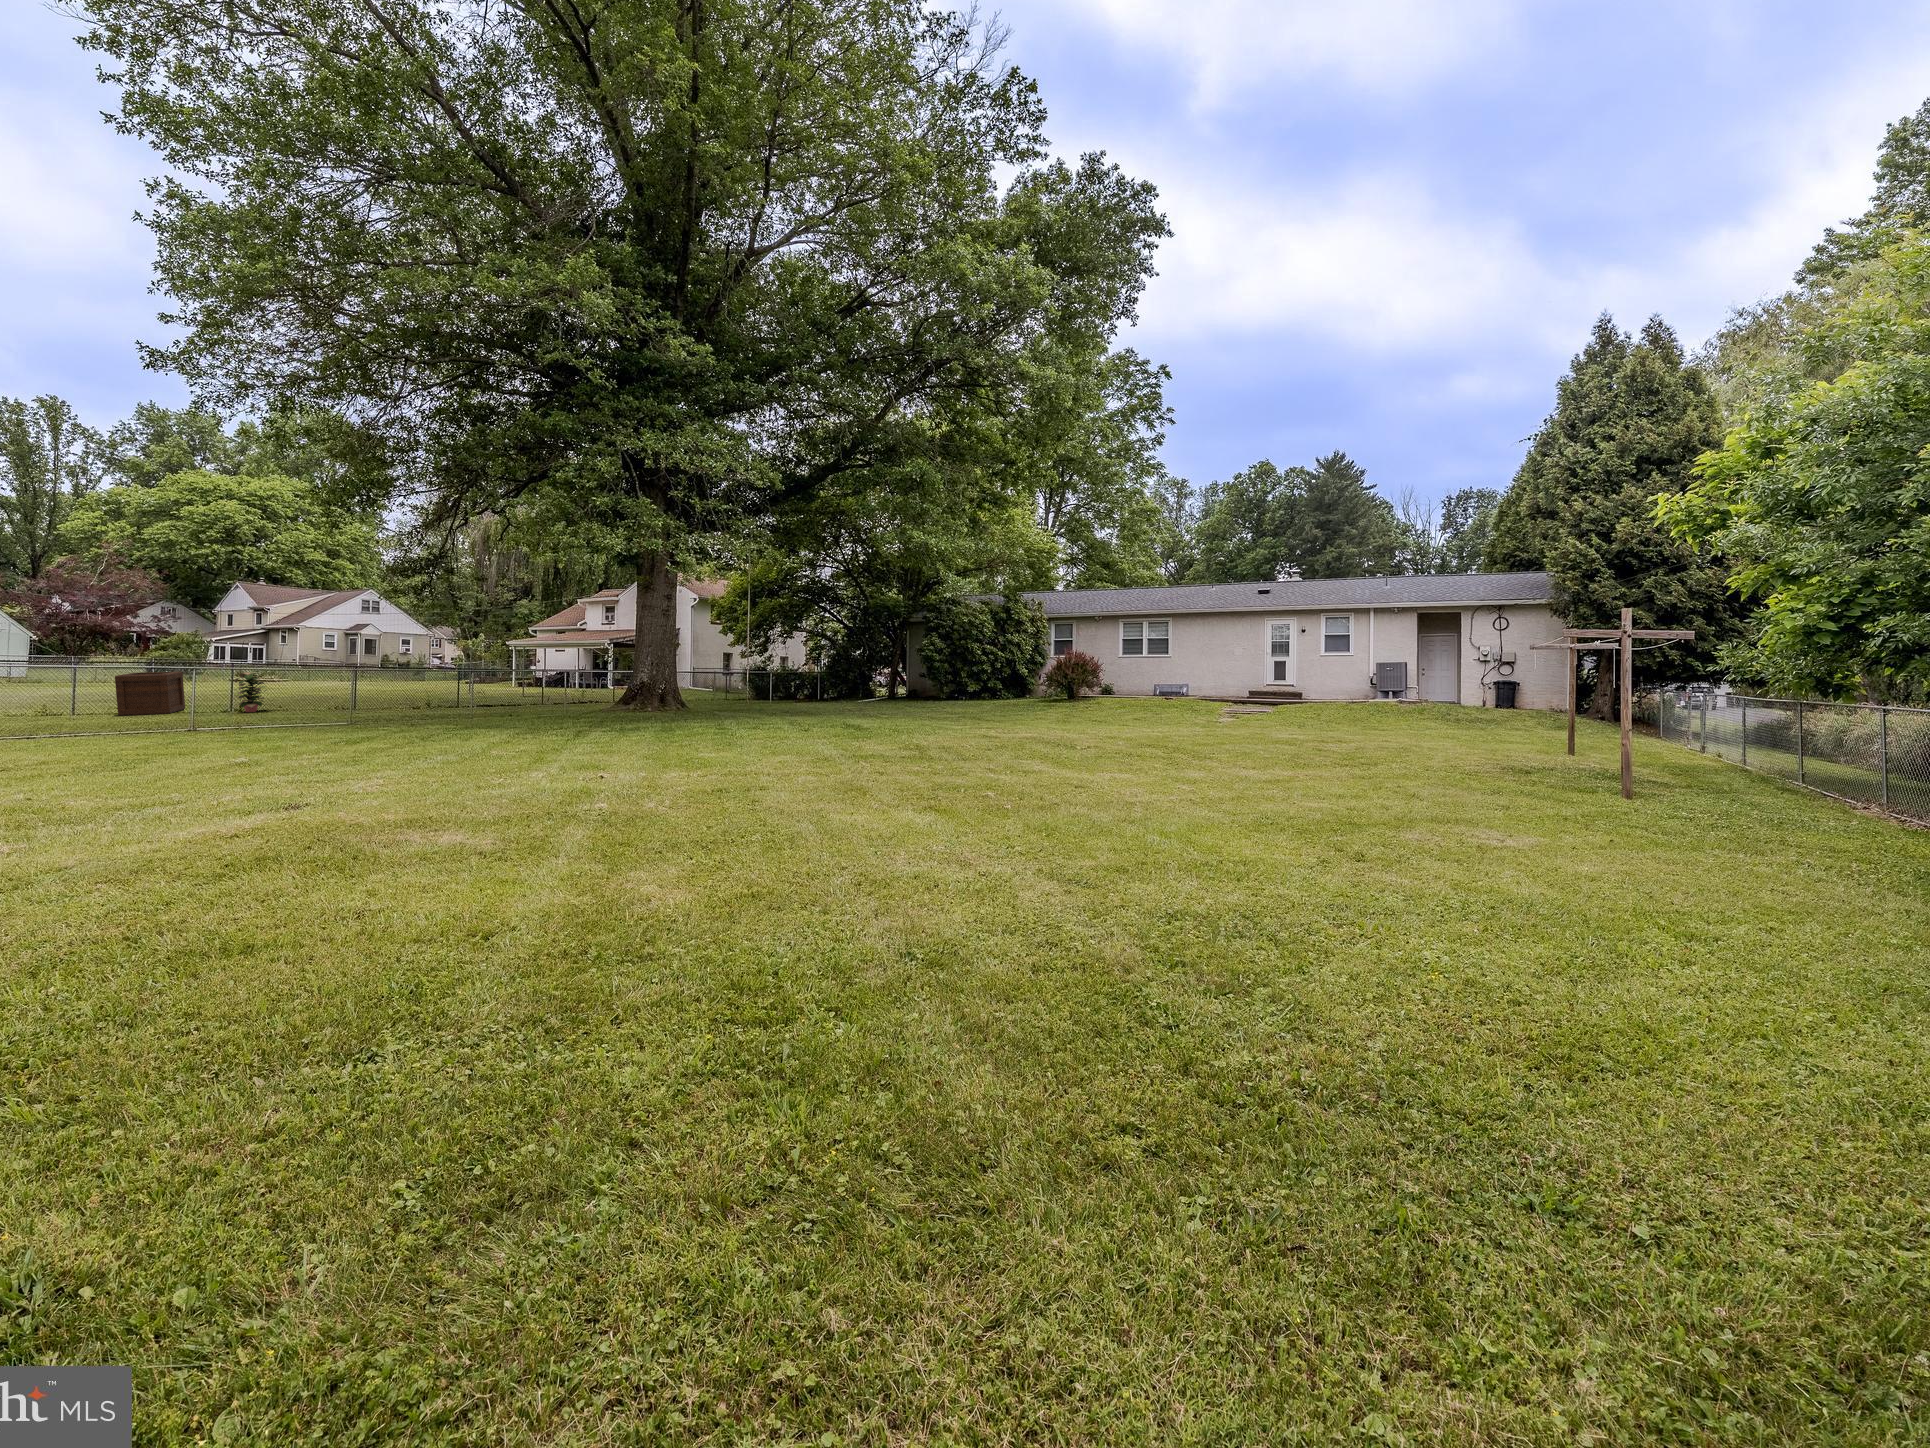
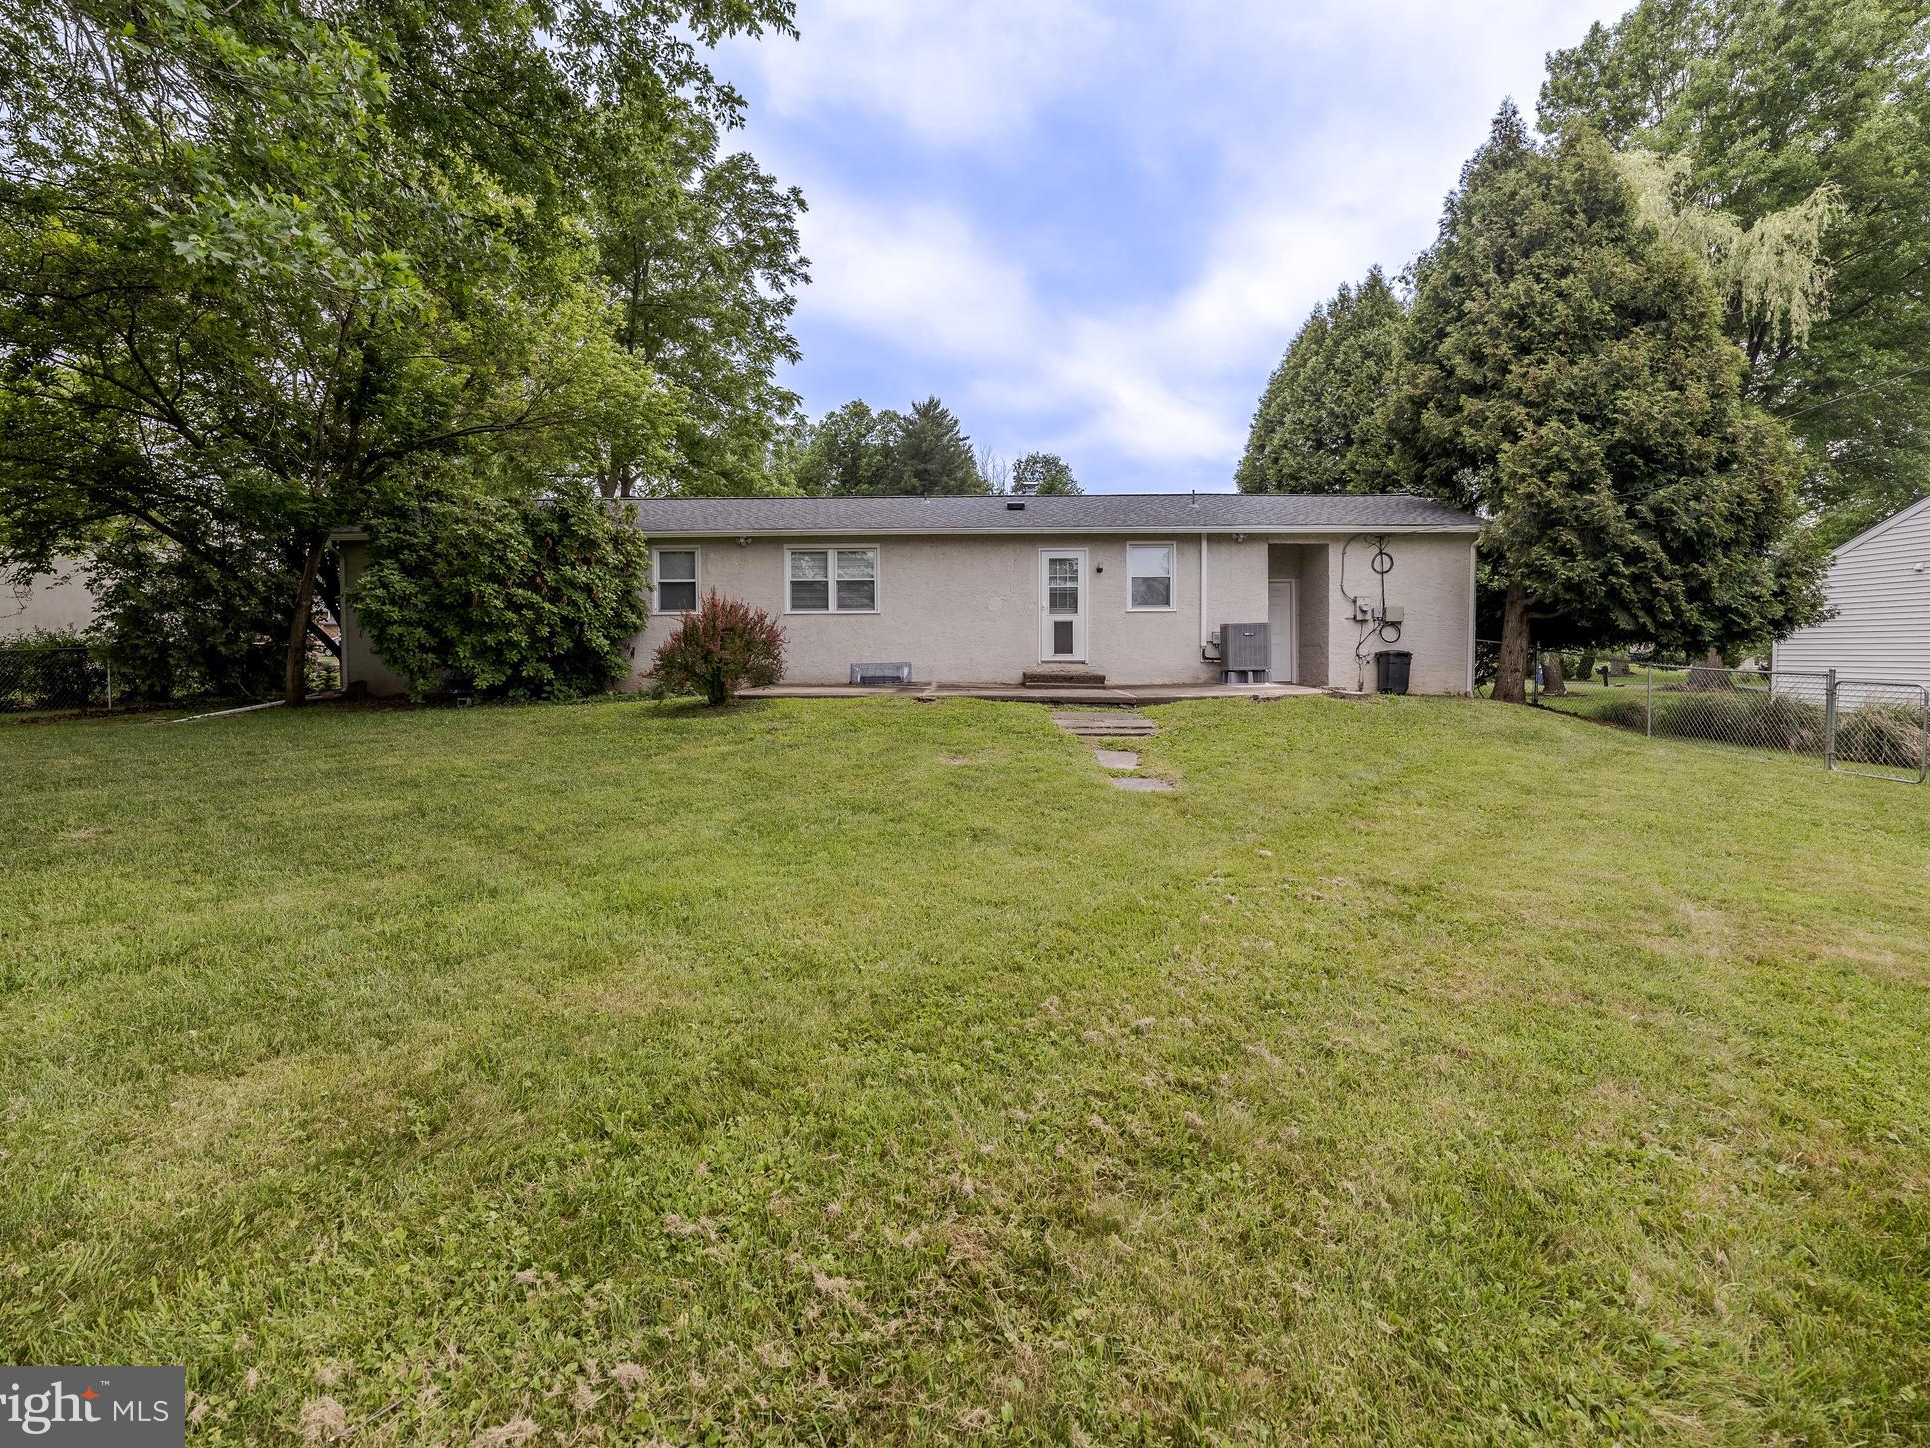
wooden crate: present [115,672,185,716] -> none [198,660,265,701]

